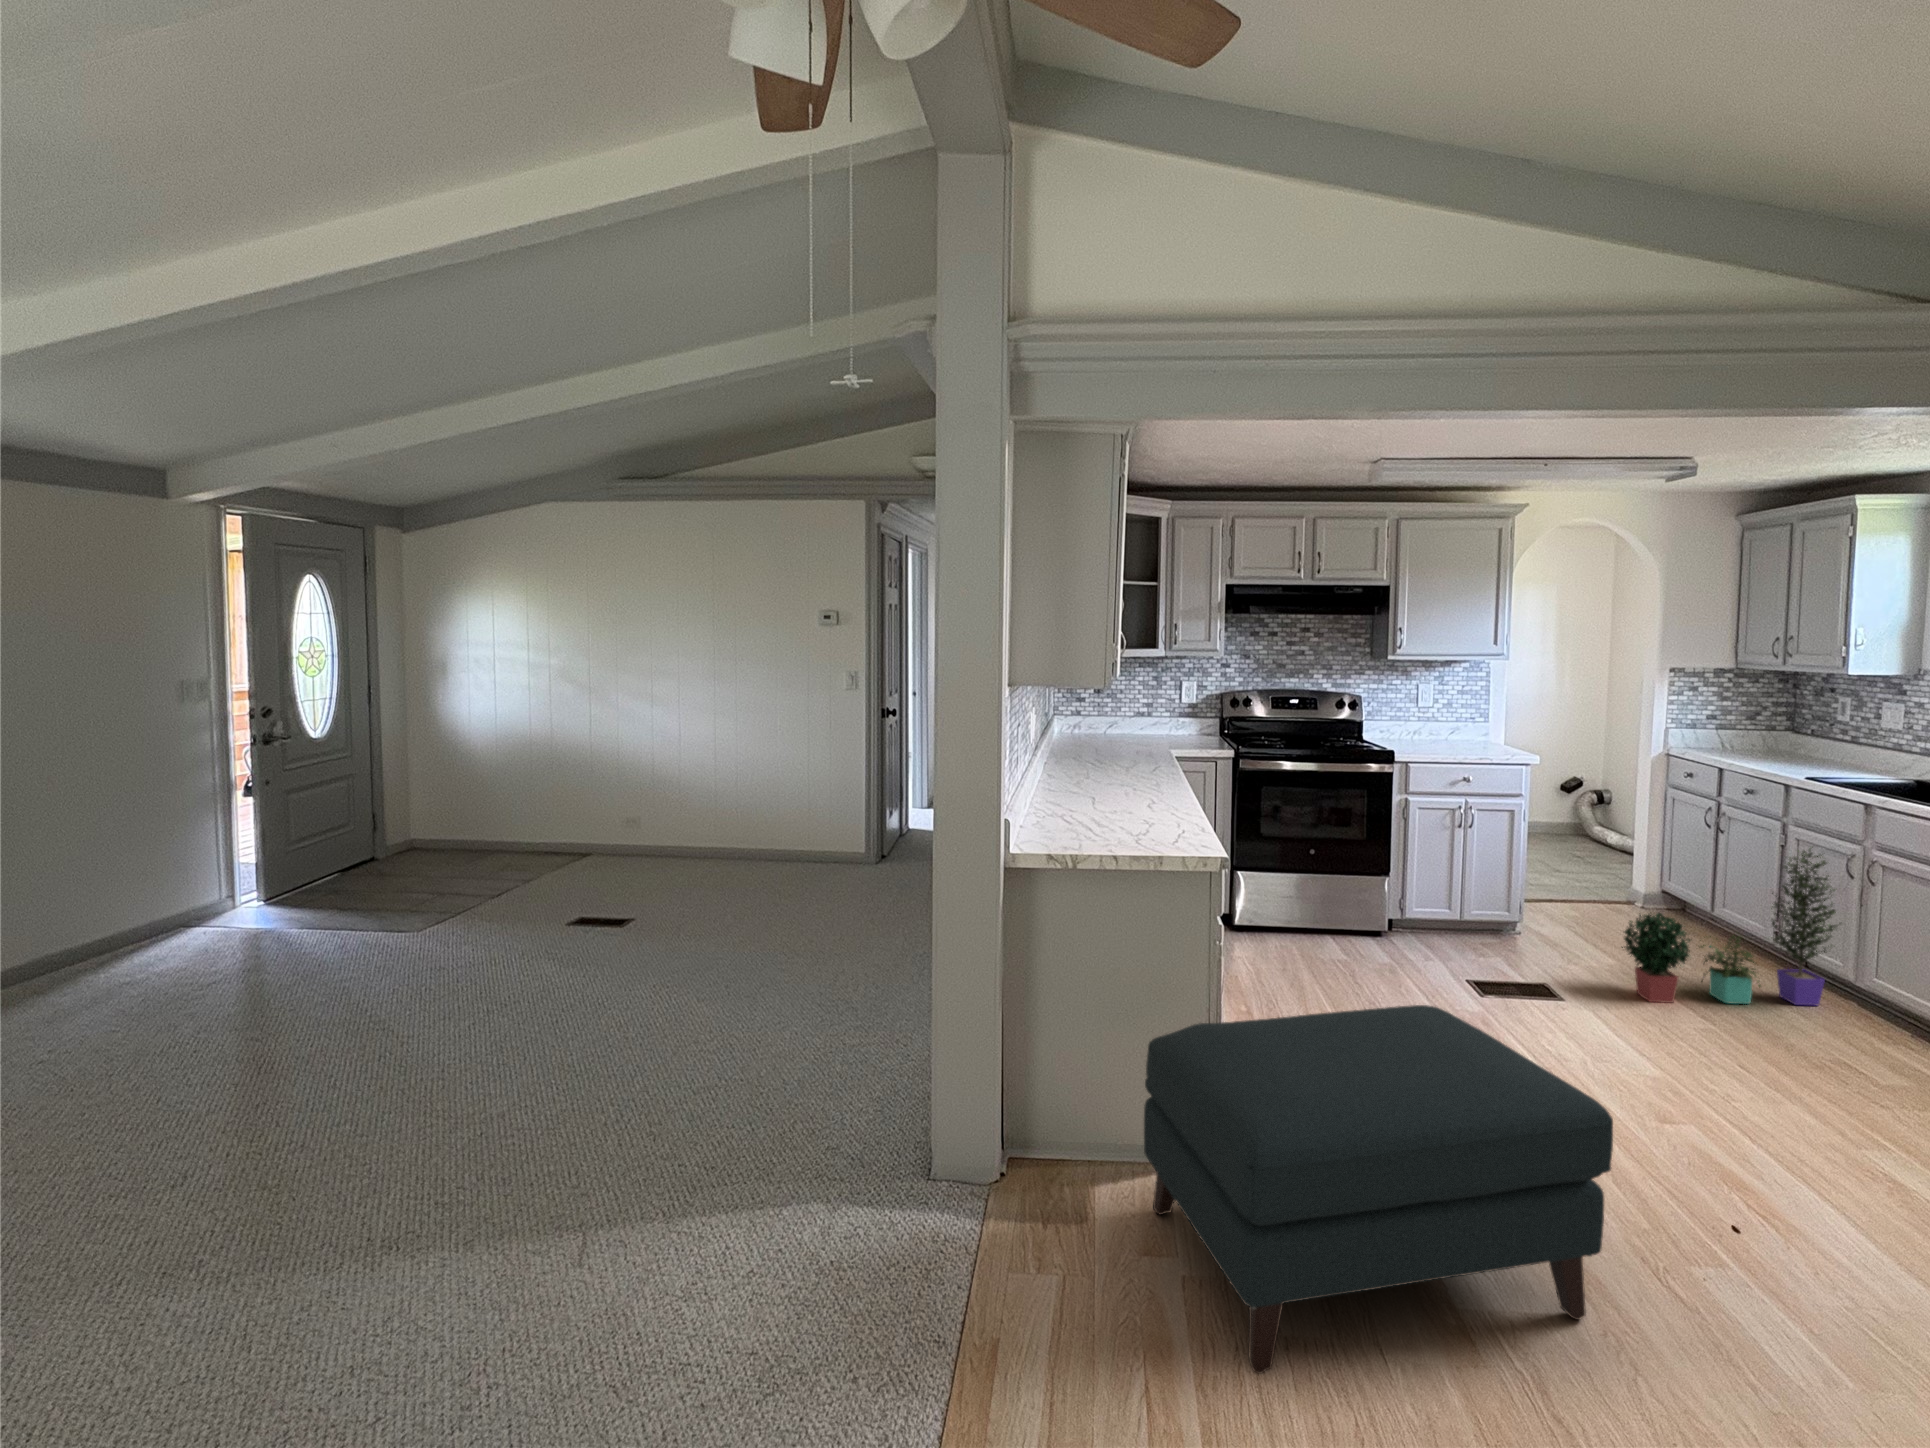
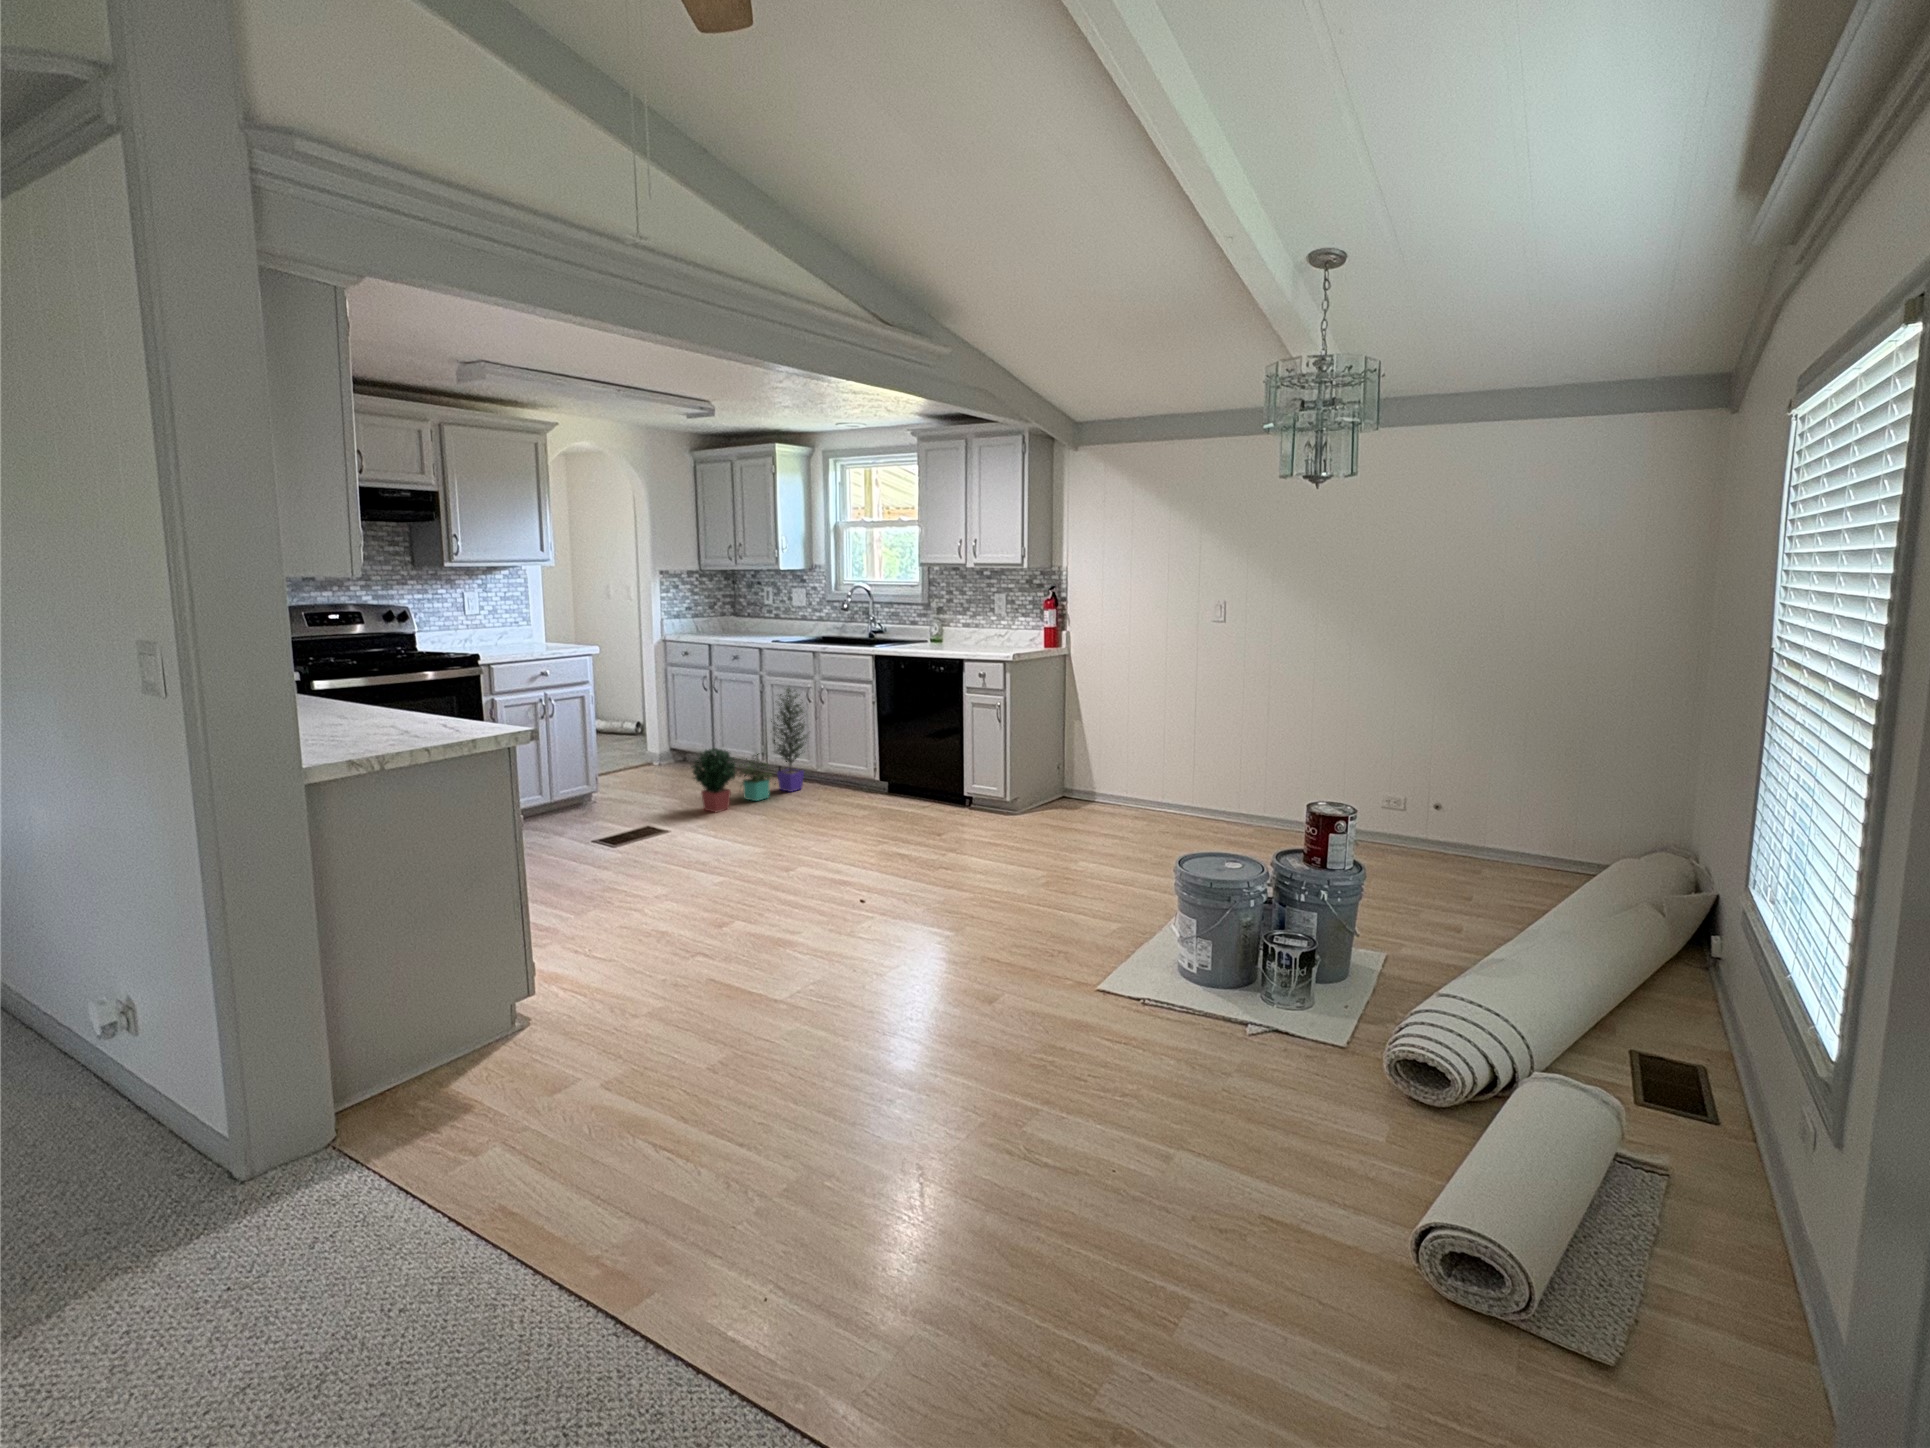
ottoman: present [1144,1005,1613,1374] -> none [502,818,841,1083]

